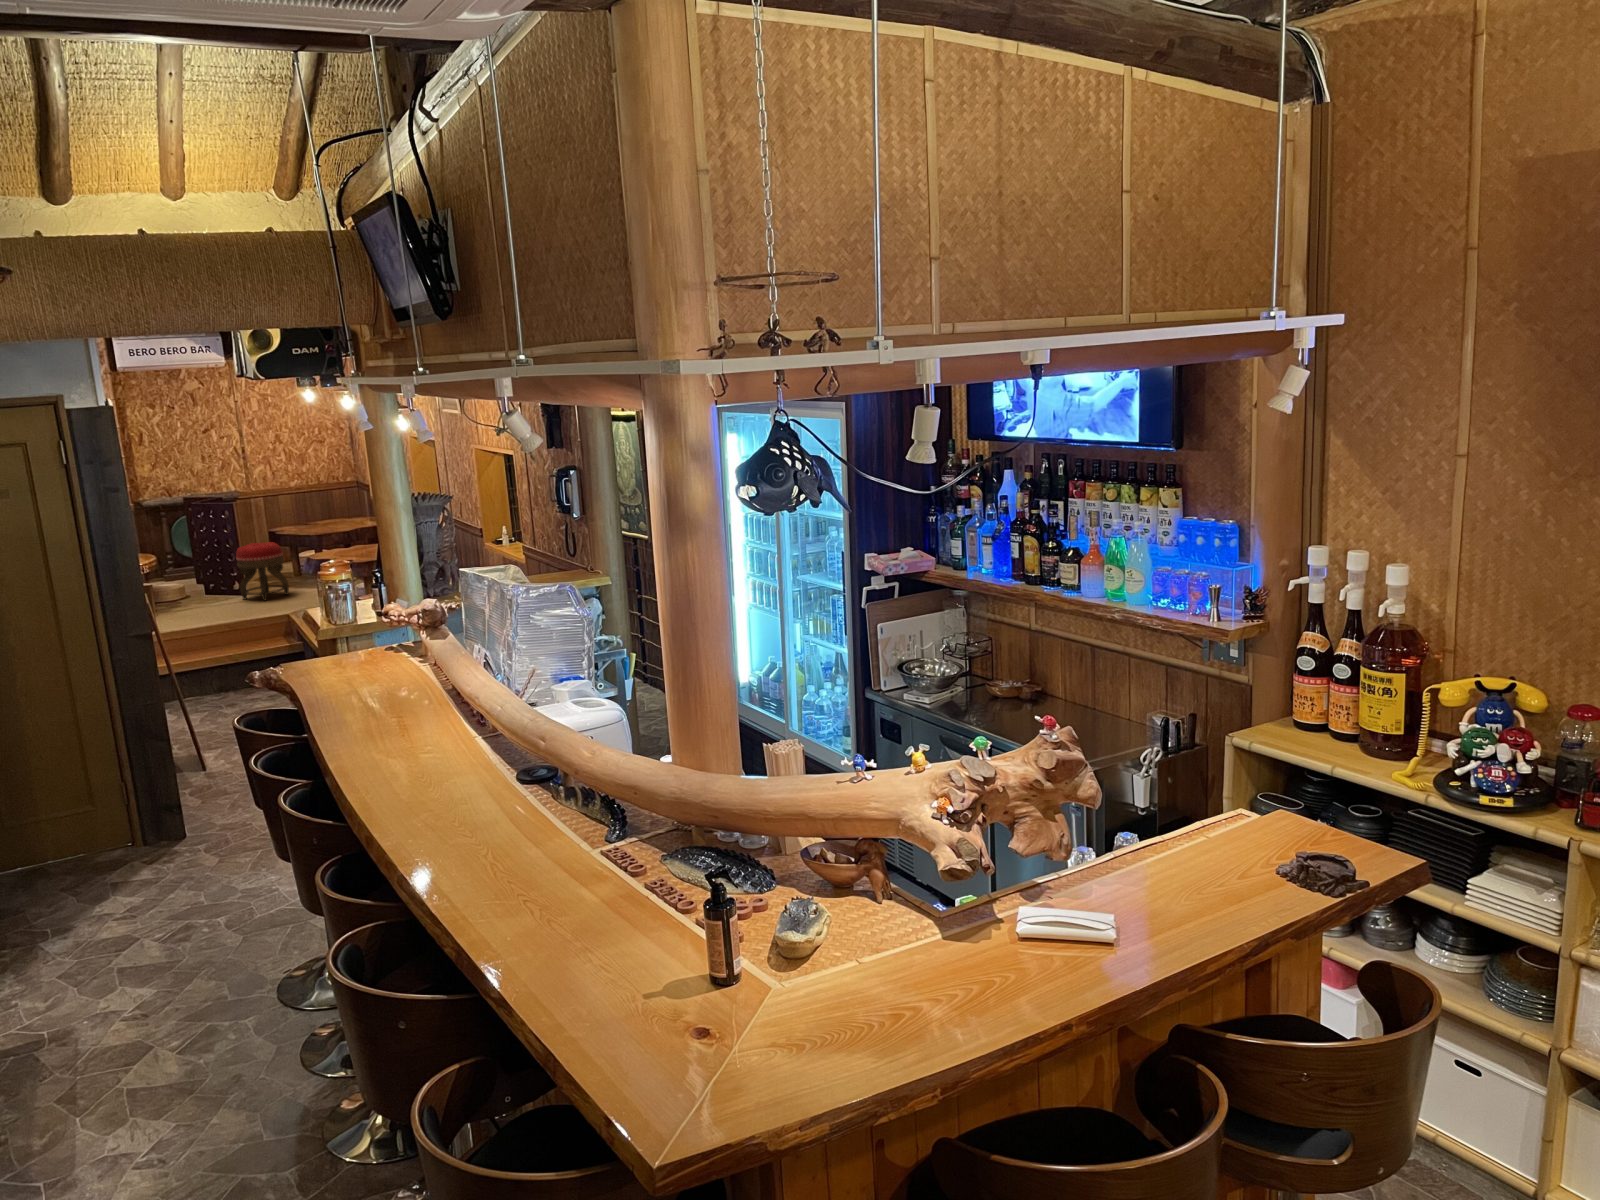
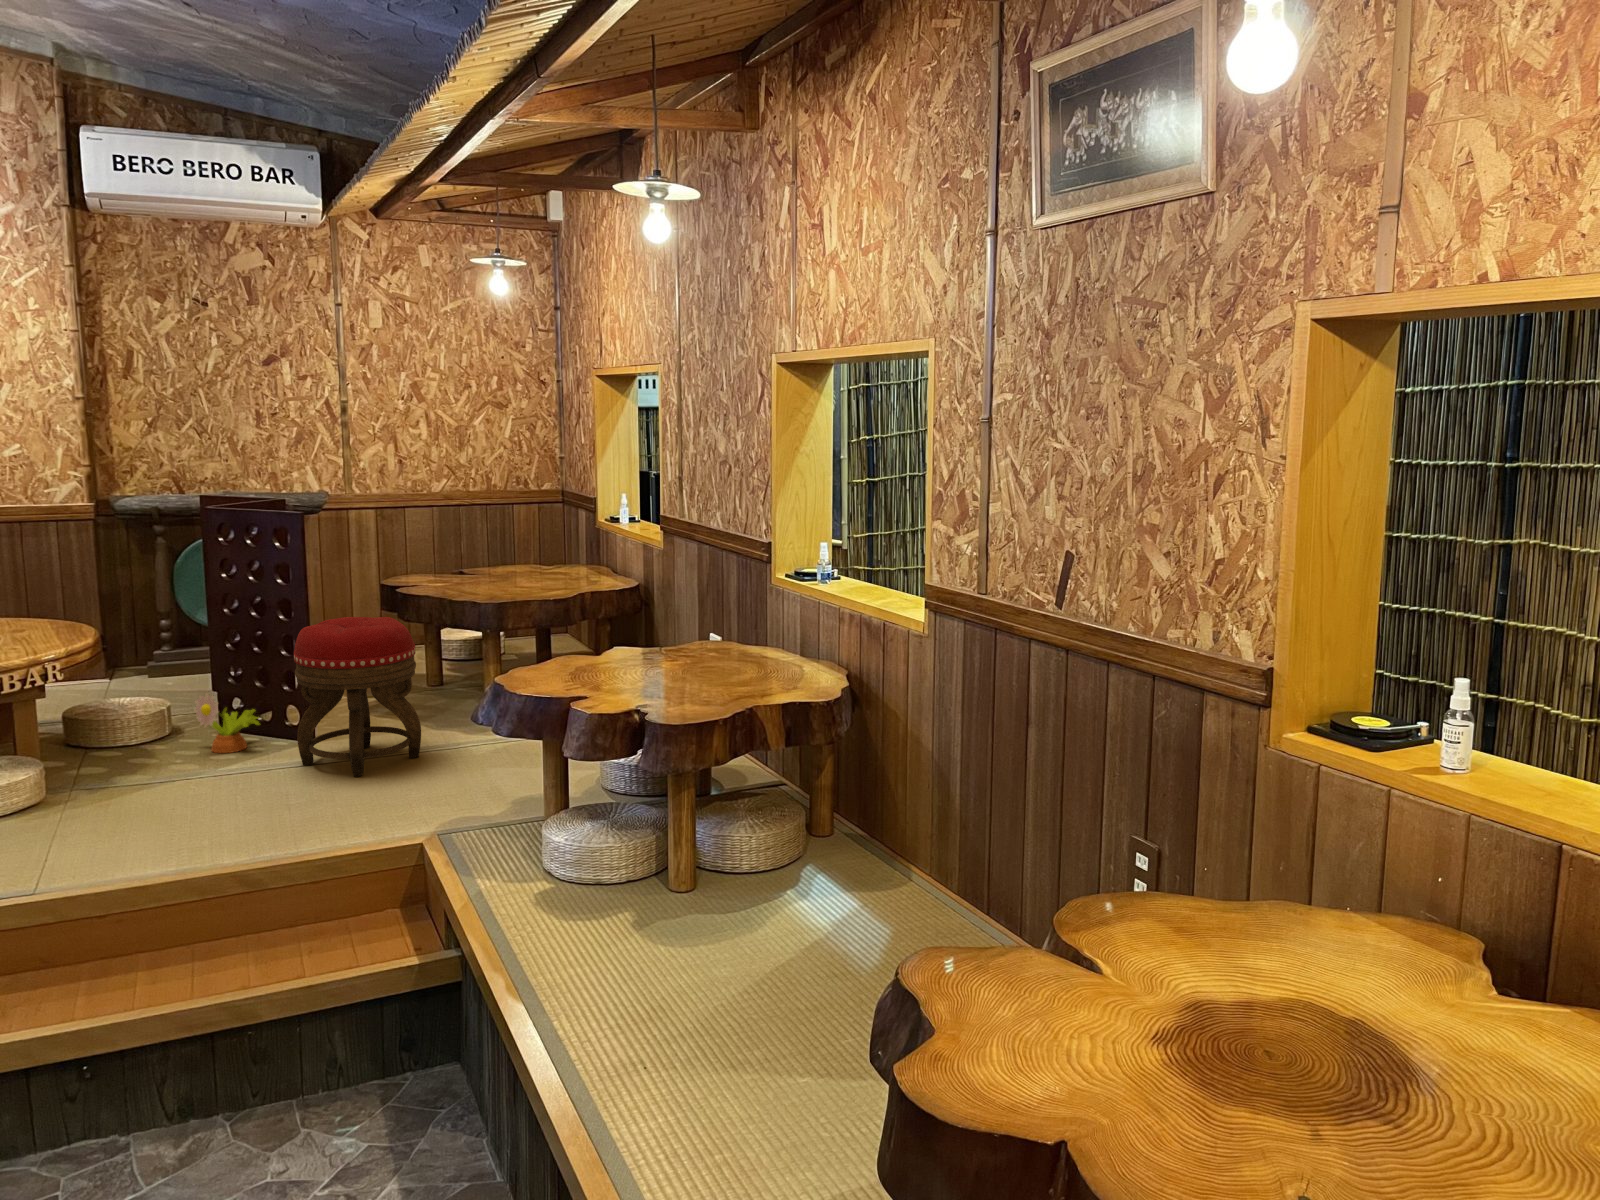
decorative plant: none [198,575,225,599] -> present [194,693,260,753]

